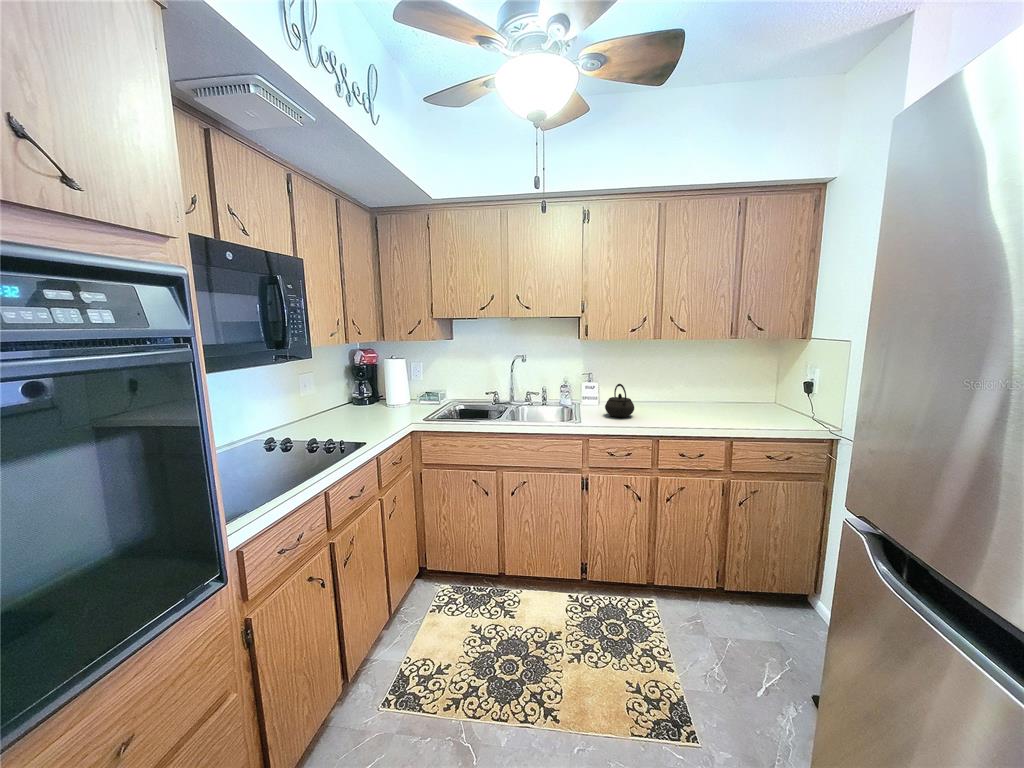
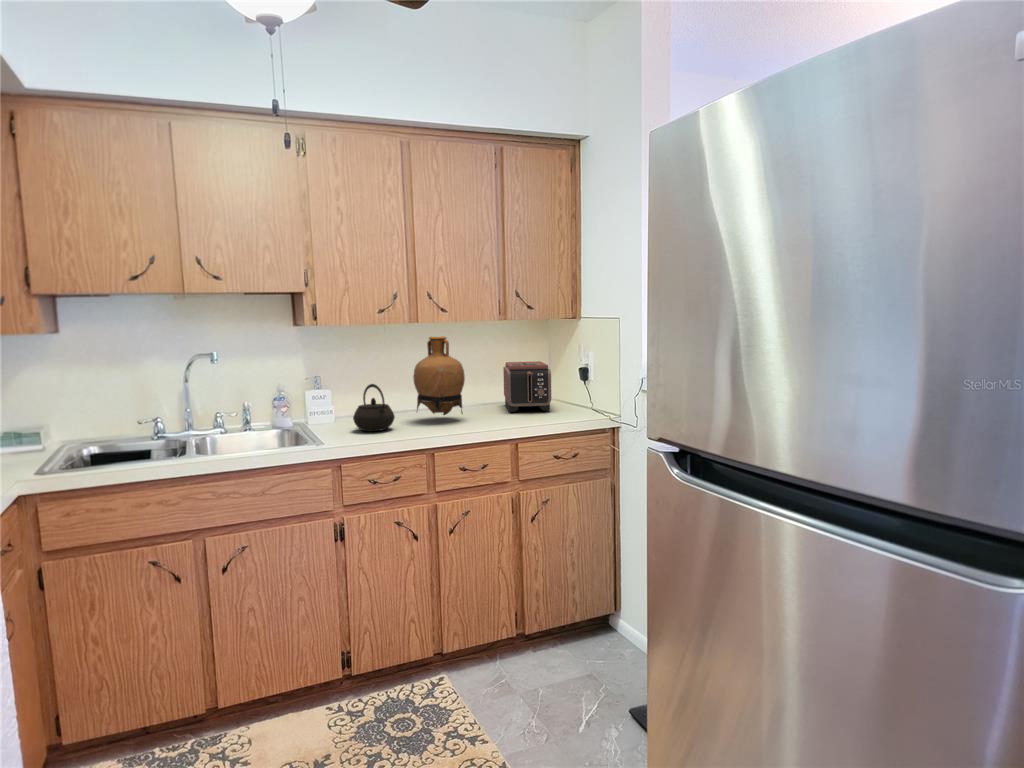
vase: none [654,351,694,411] -> present [413,336,465,415]
toaster: none [731,371,774,416] -> present [503,361,551,412]

